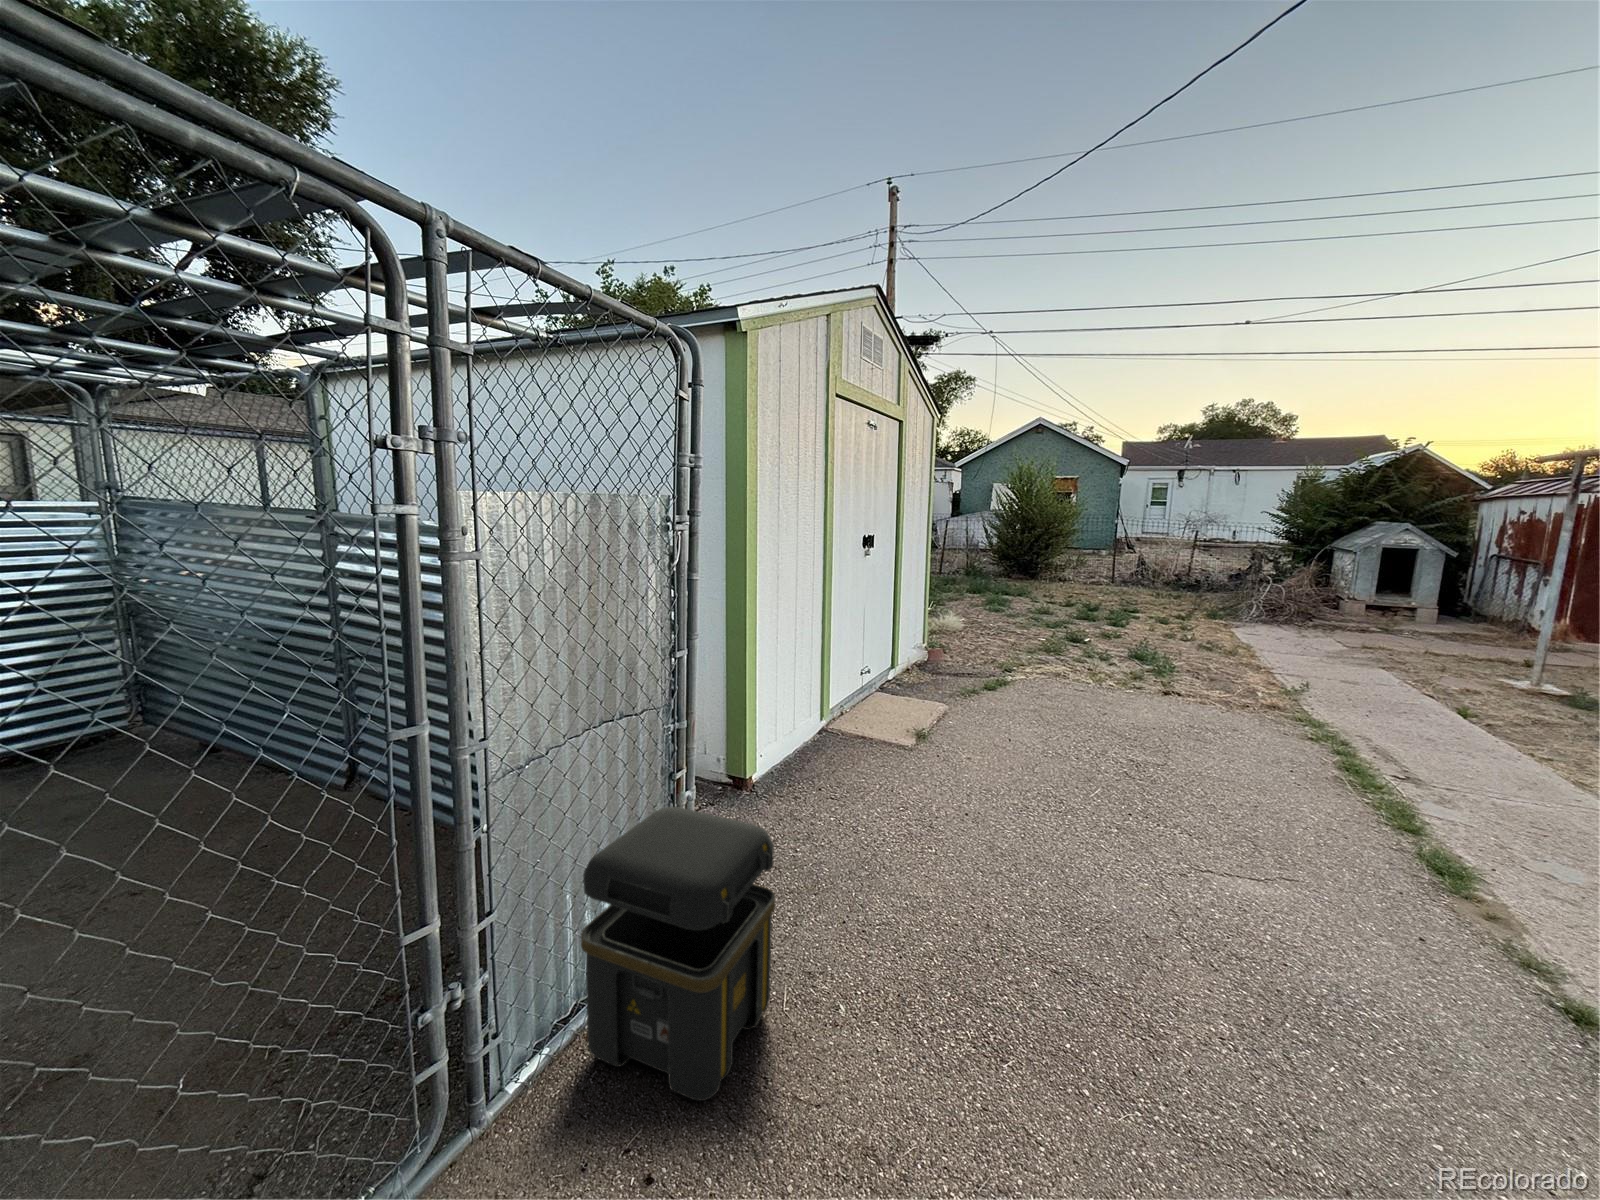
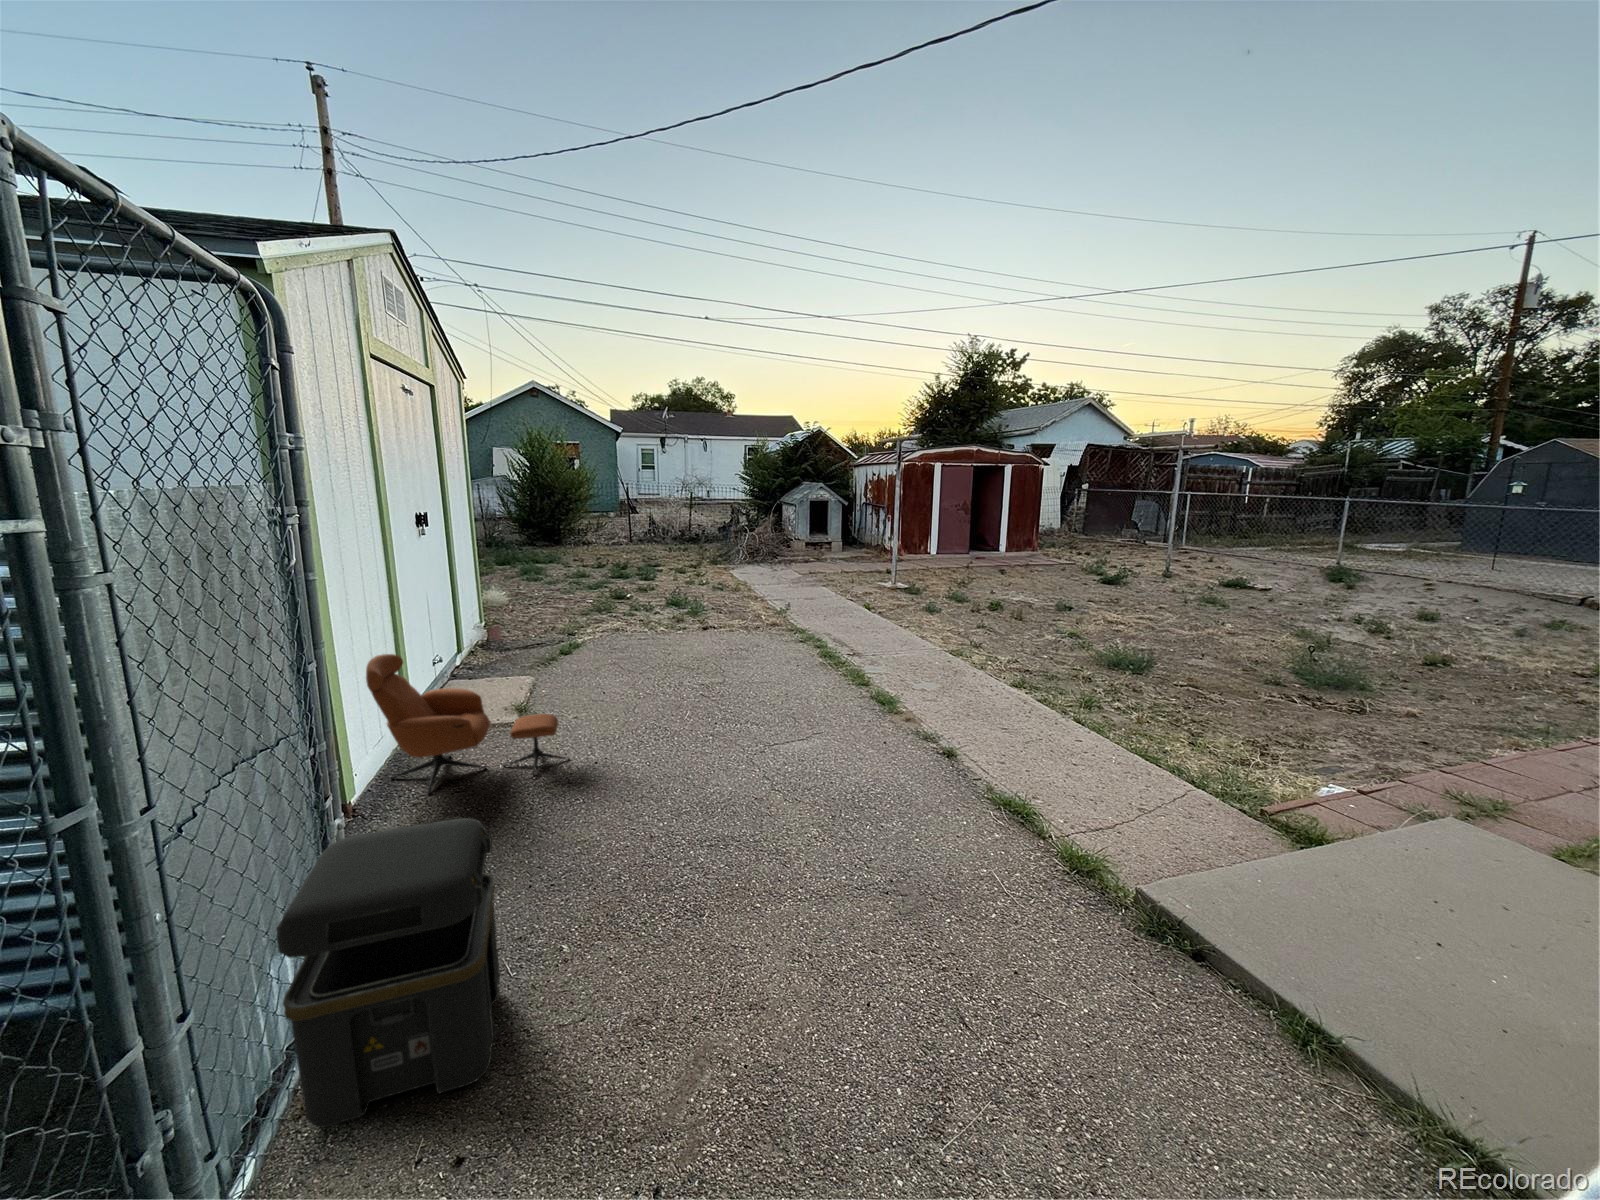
lounge chair: none [783,656,943,807] -> present [366,654,569,794]

